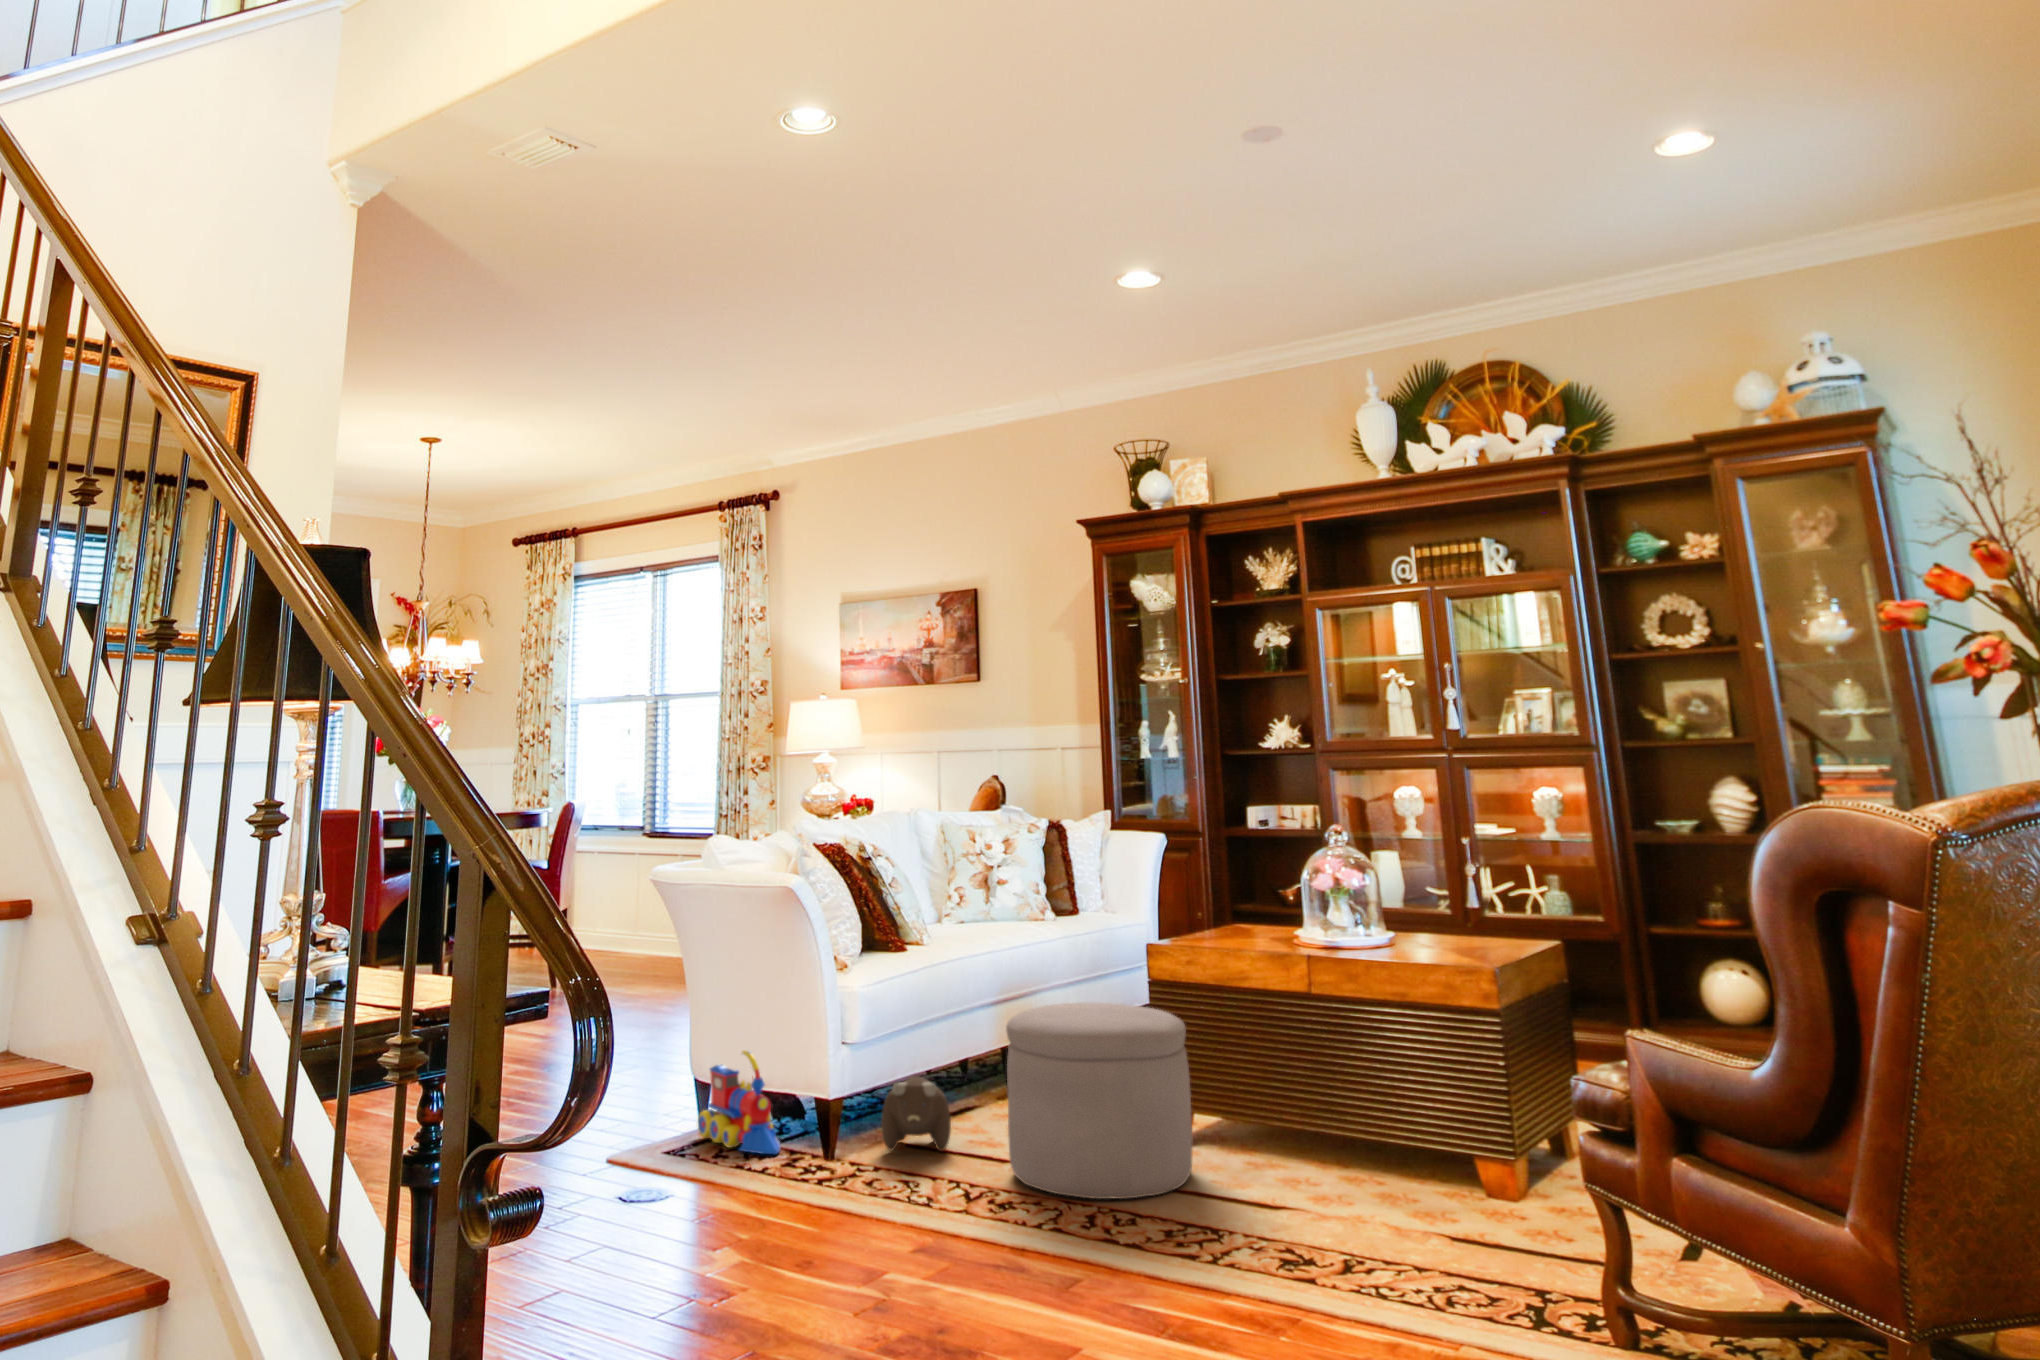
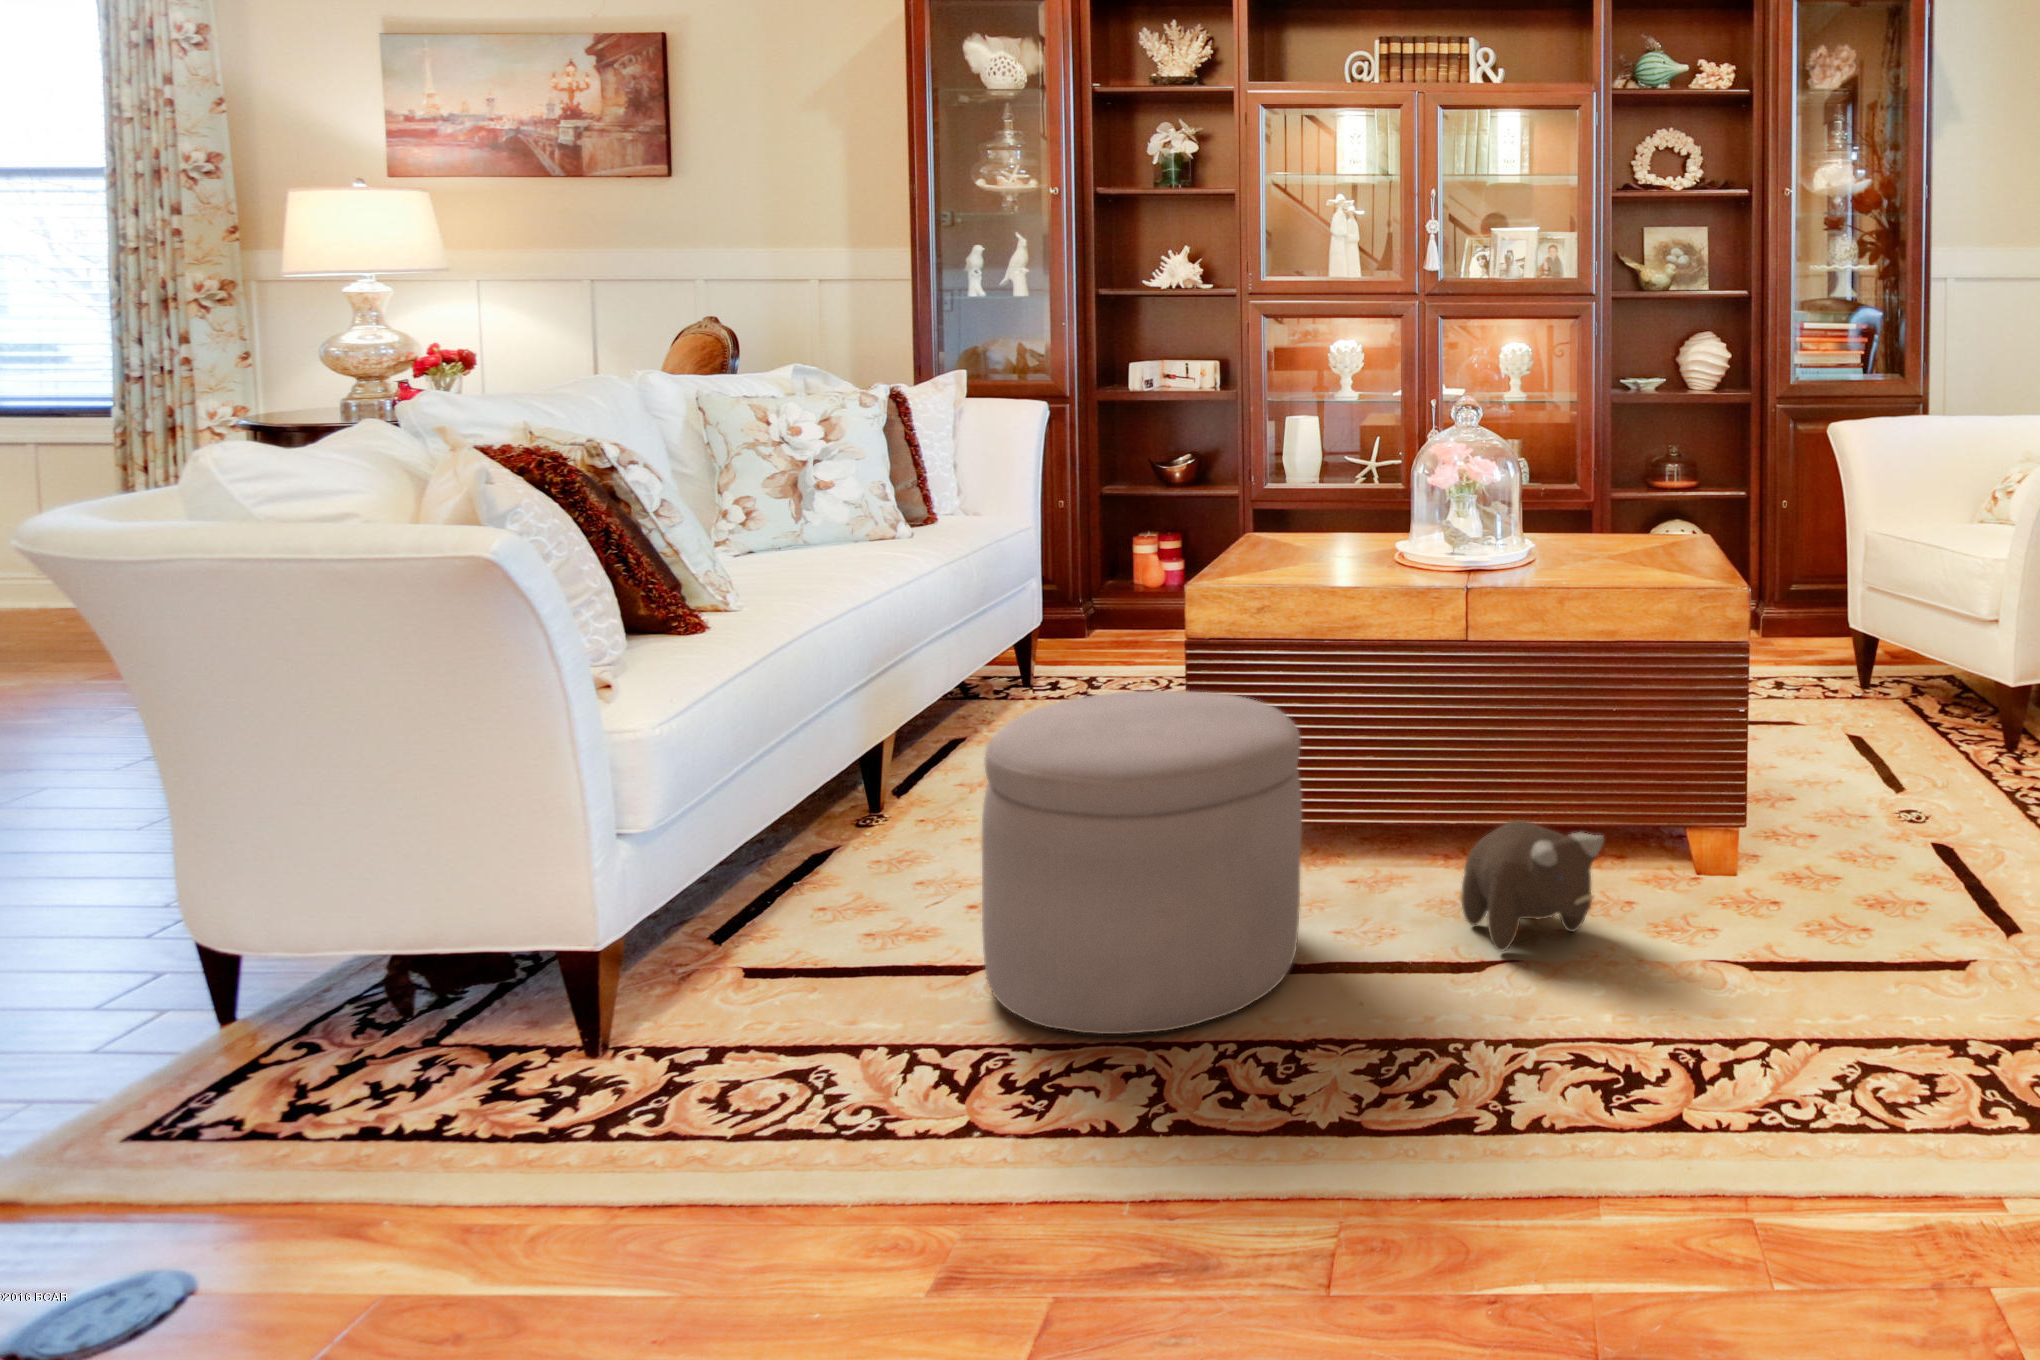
toy train: present [698,1050,780,1154] -> none [219,869,457,1078]
plush toy: present [881,1076,951,1151] -> present [1461,820,1604,951]

